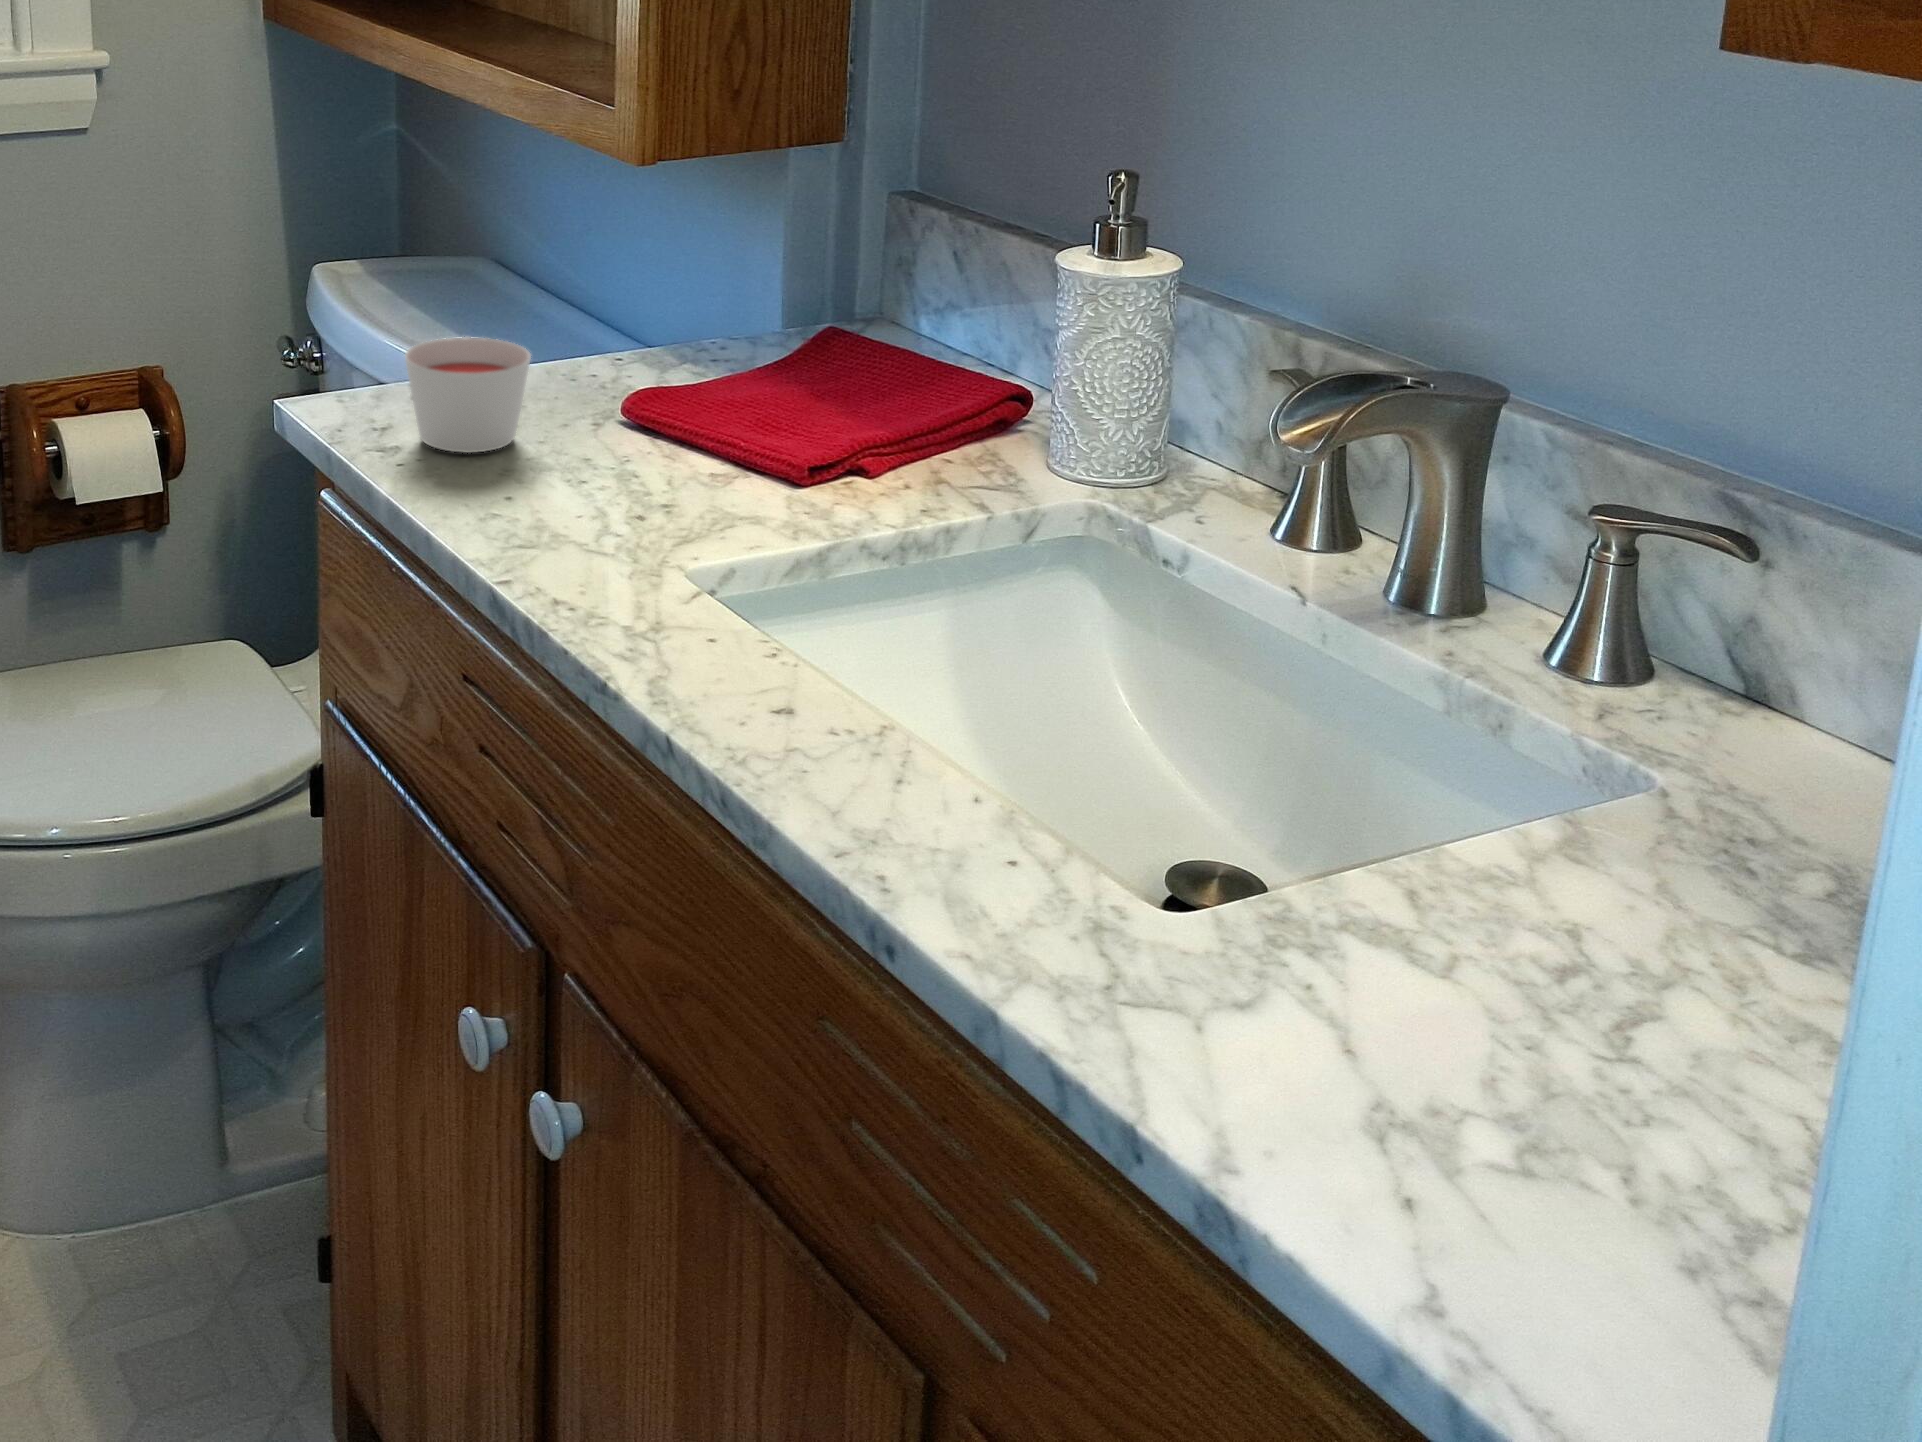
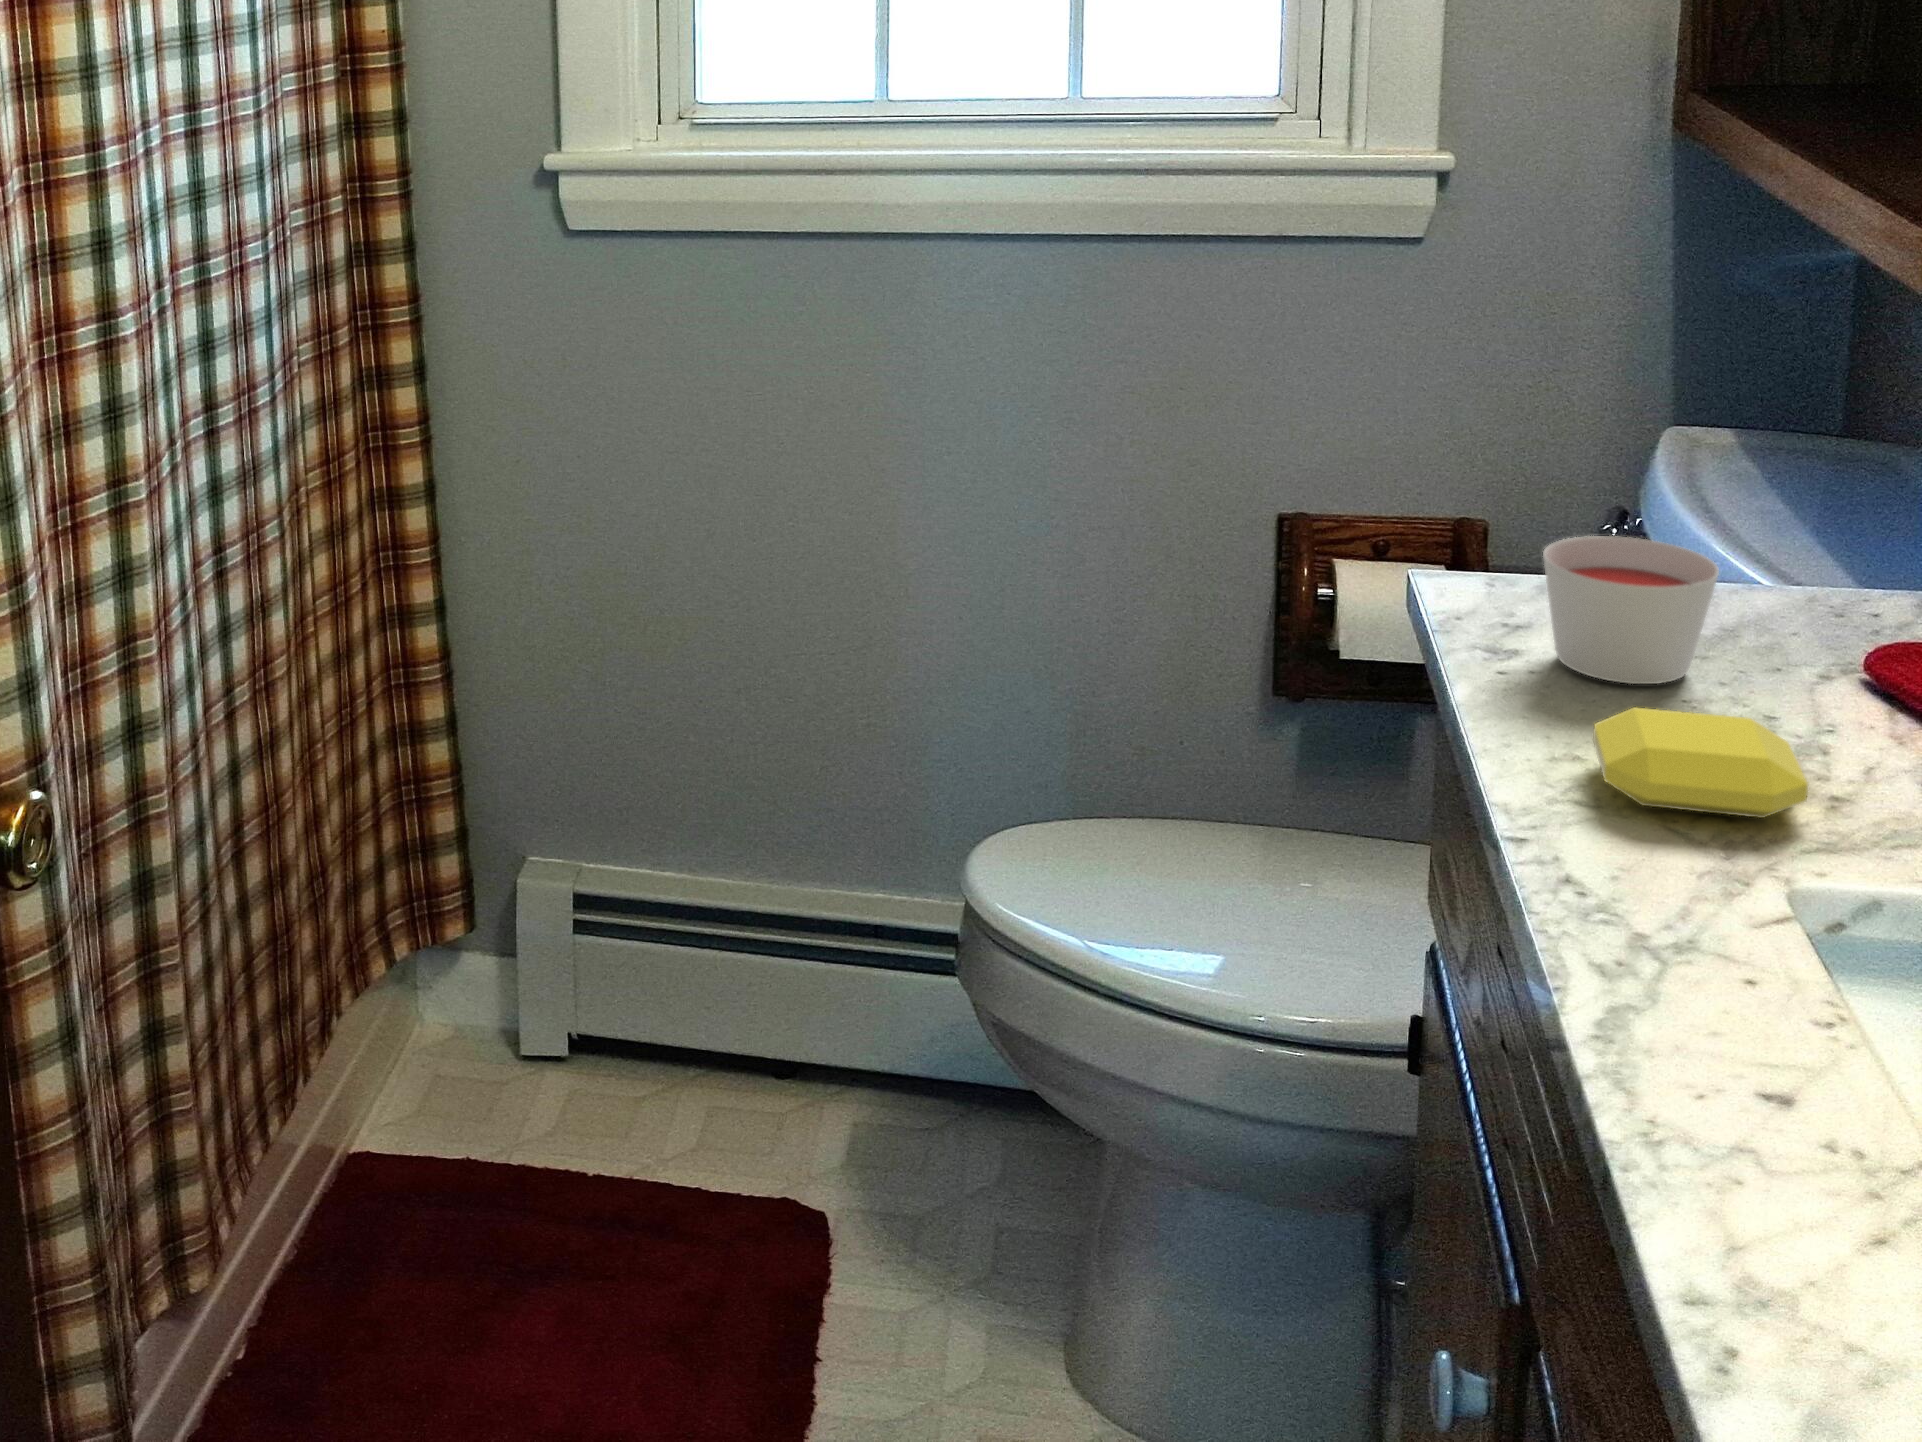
soap bar: none [503,455,663,537] -> present [1593,708,1808,818]

